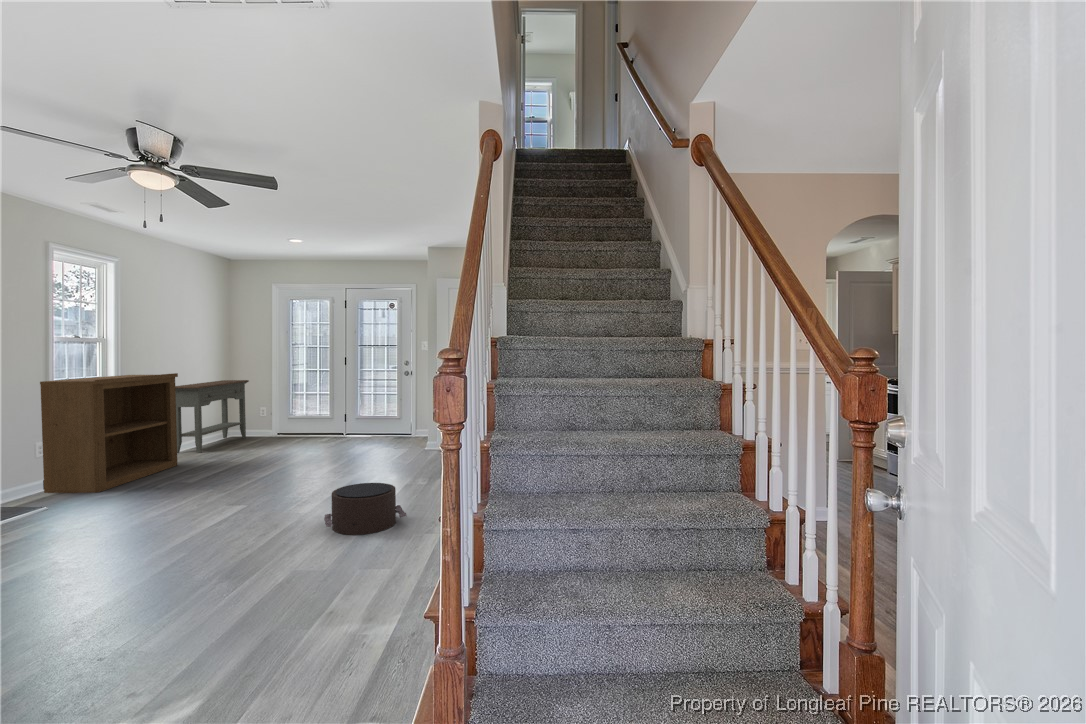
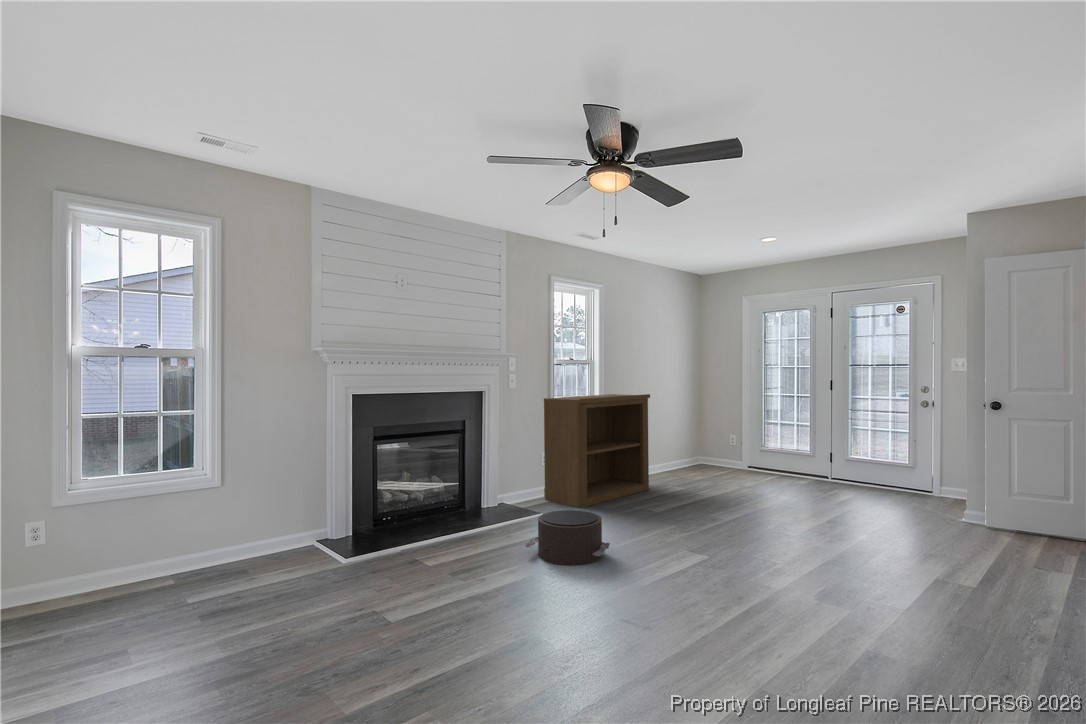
console table: present [175,380,249,453] -> none [646,402,720,478]
pouf: present [324,483,407,535] -> present [525,510,610,565]

